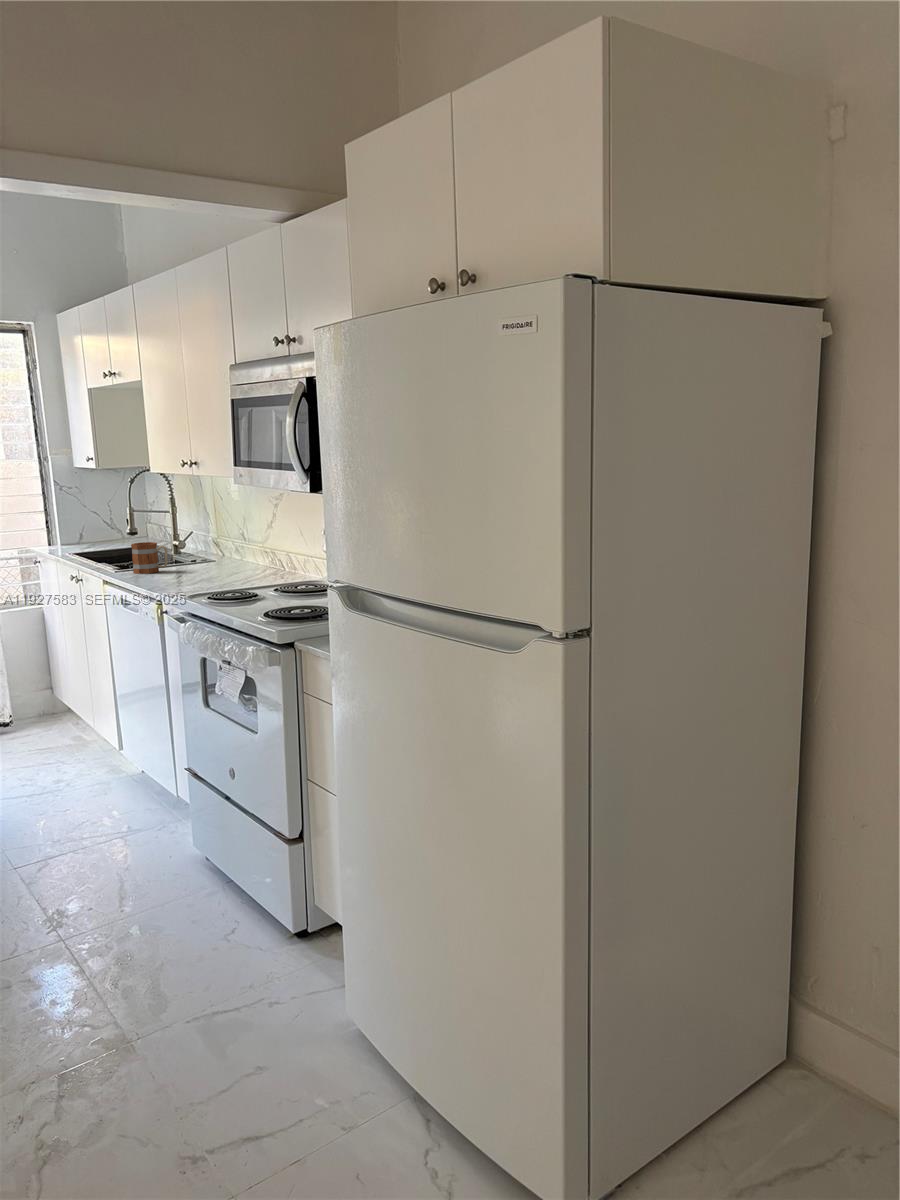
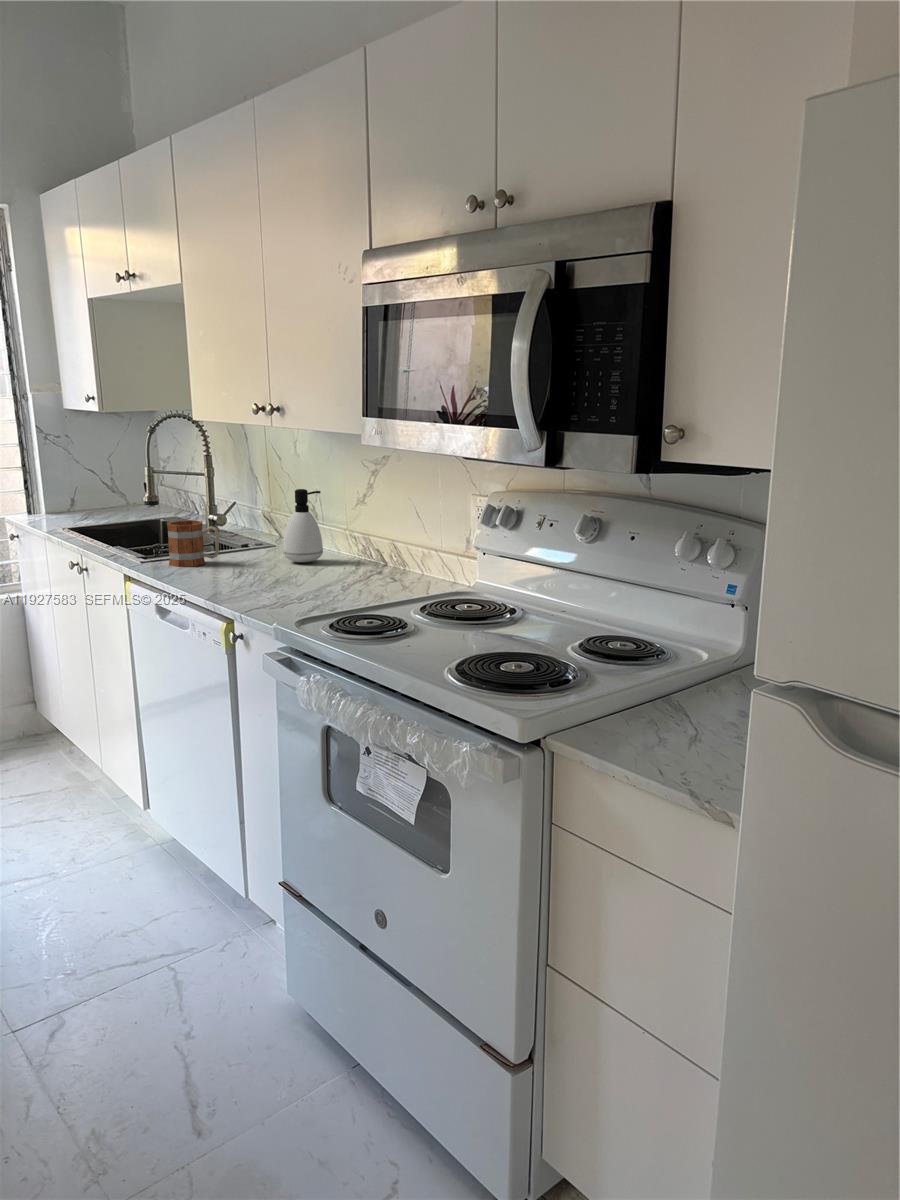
soap dispenser: none [214,519,242,570] -> present [283,489,323,563]

